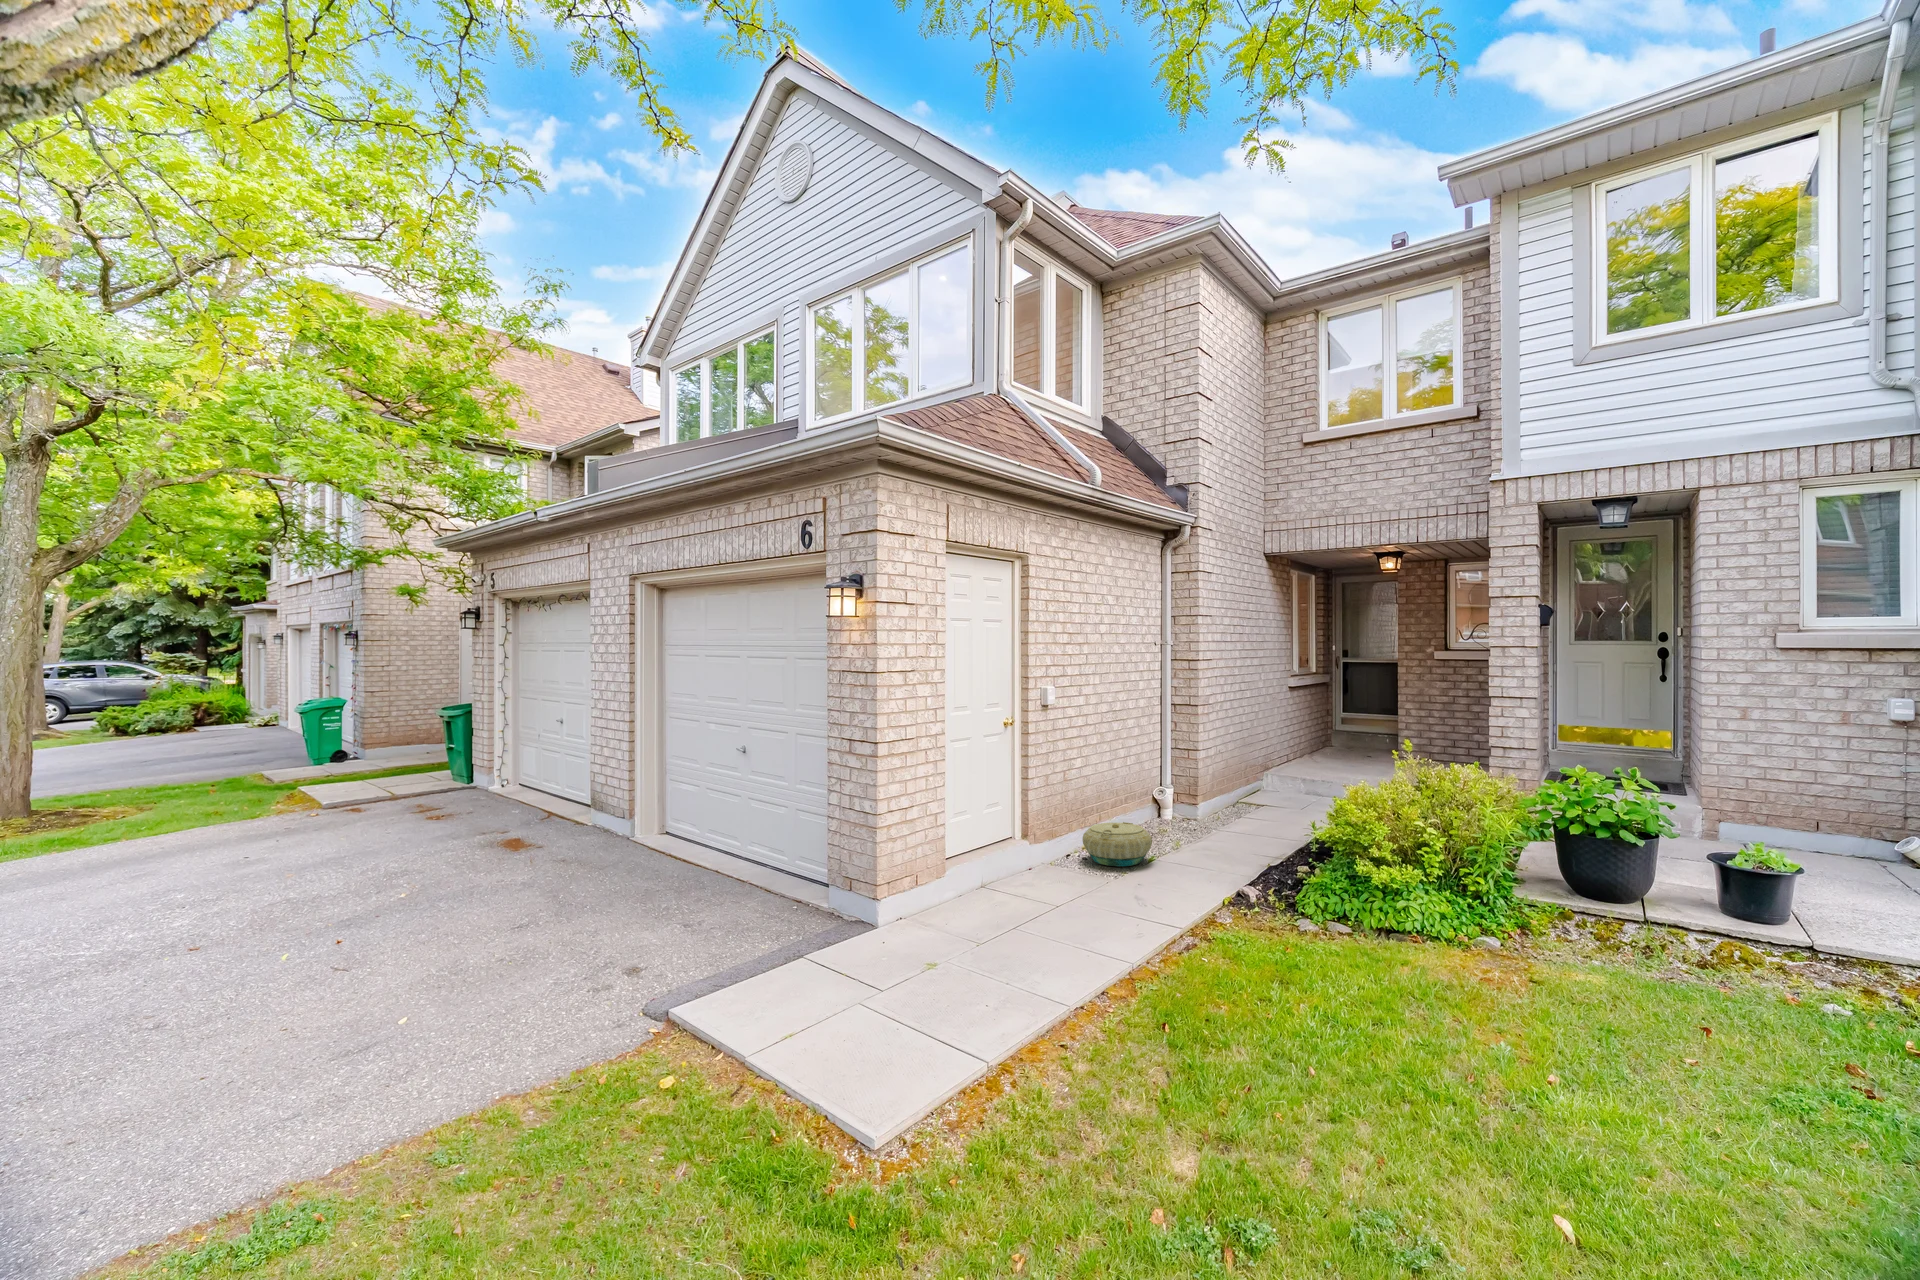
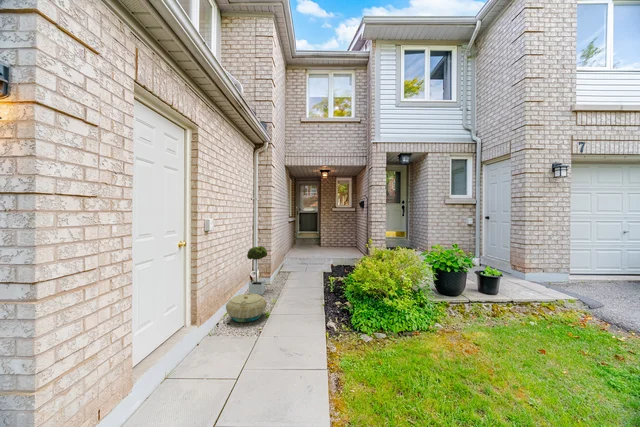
potted tree: none [1138,739,1179,837] -> present [247,246,267,295]

